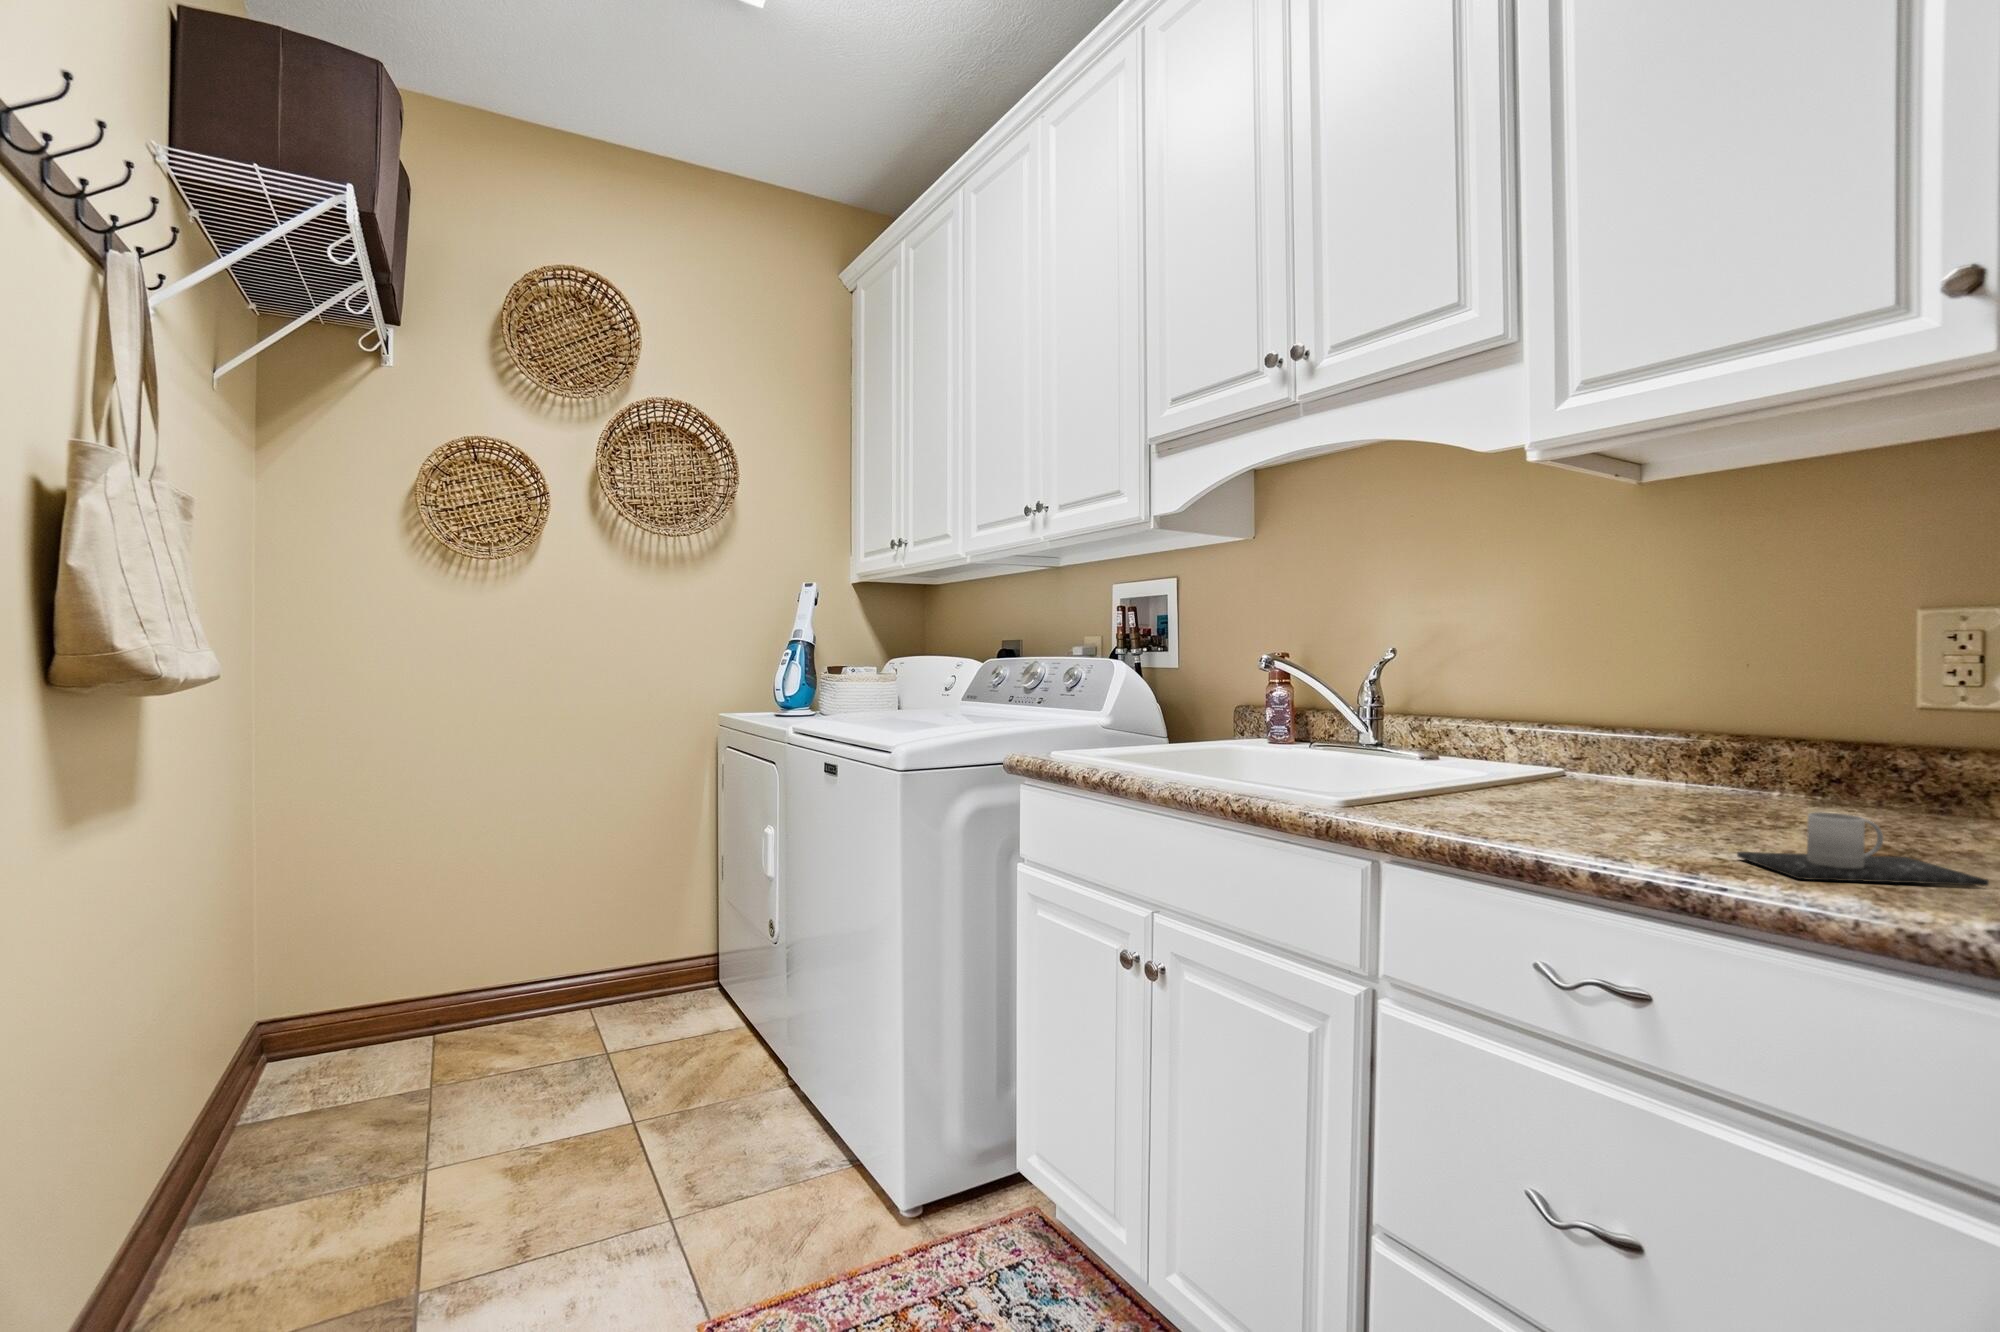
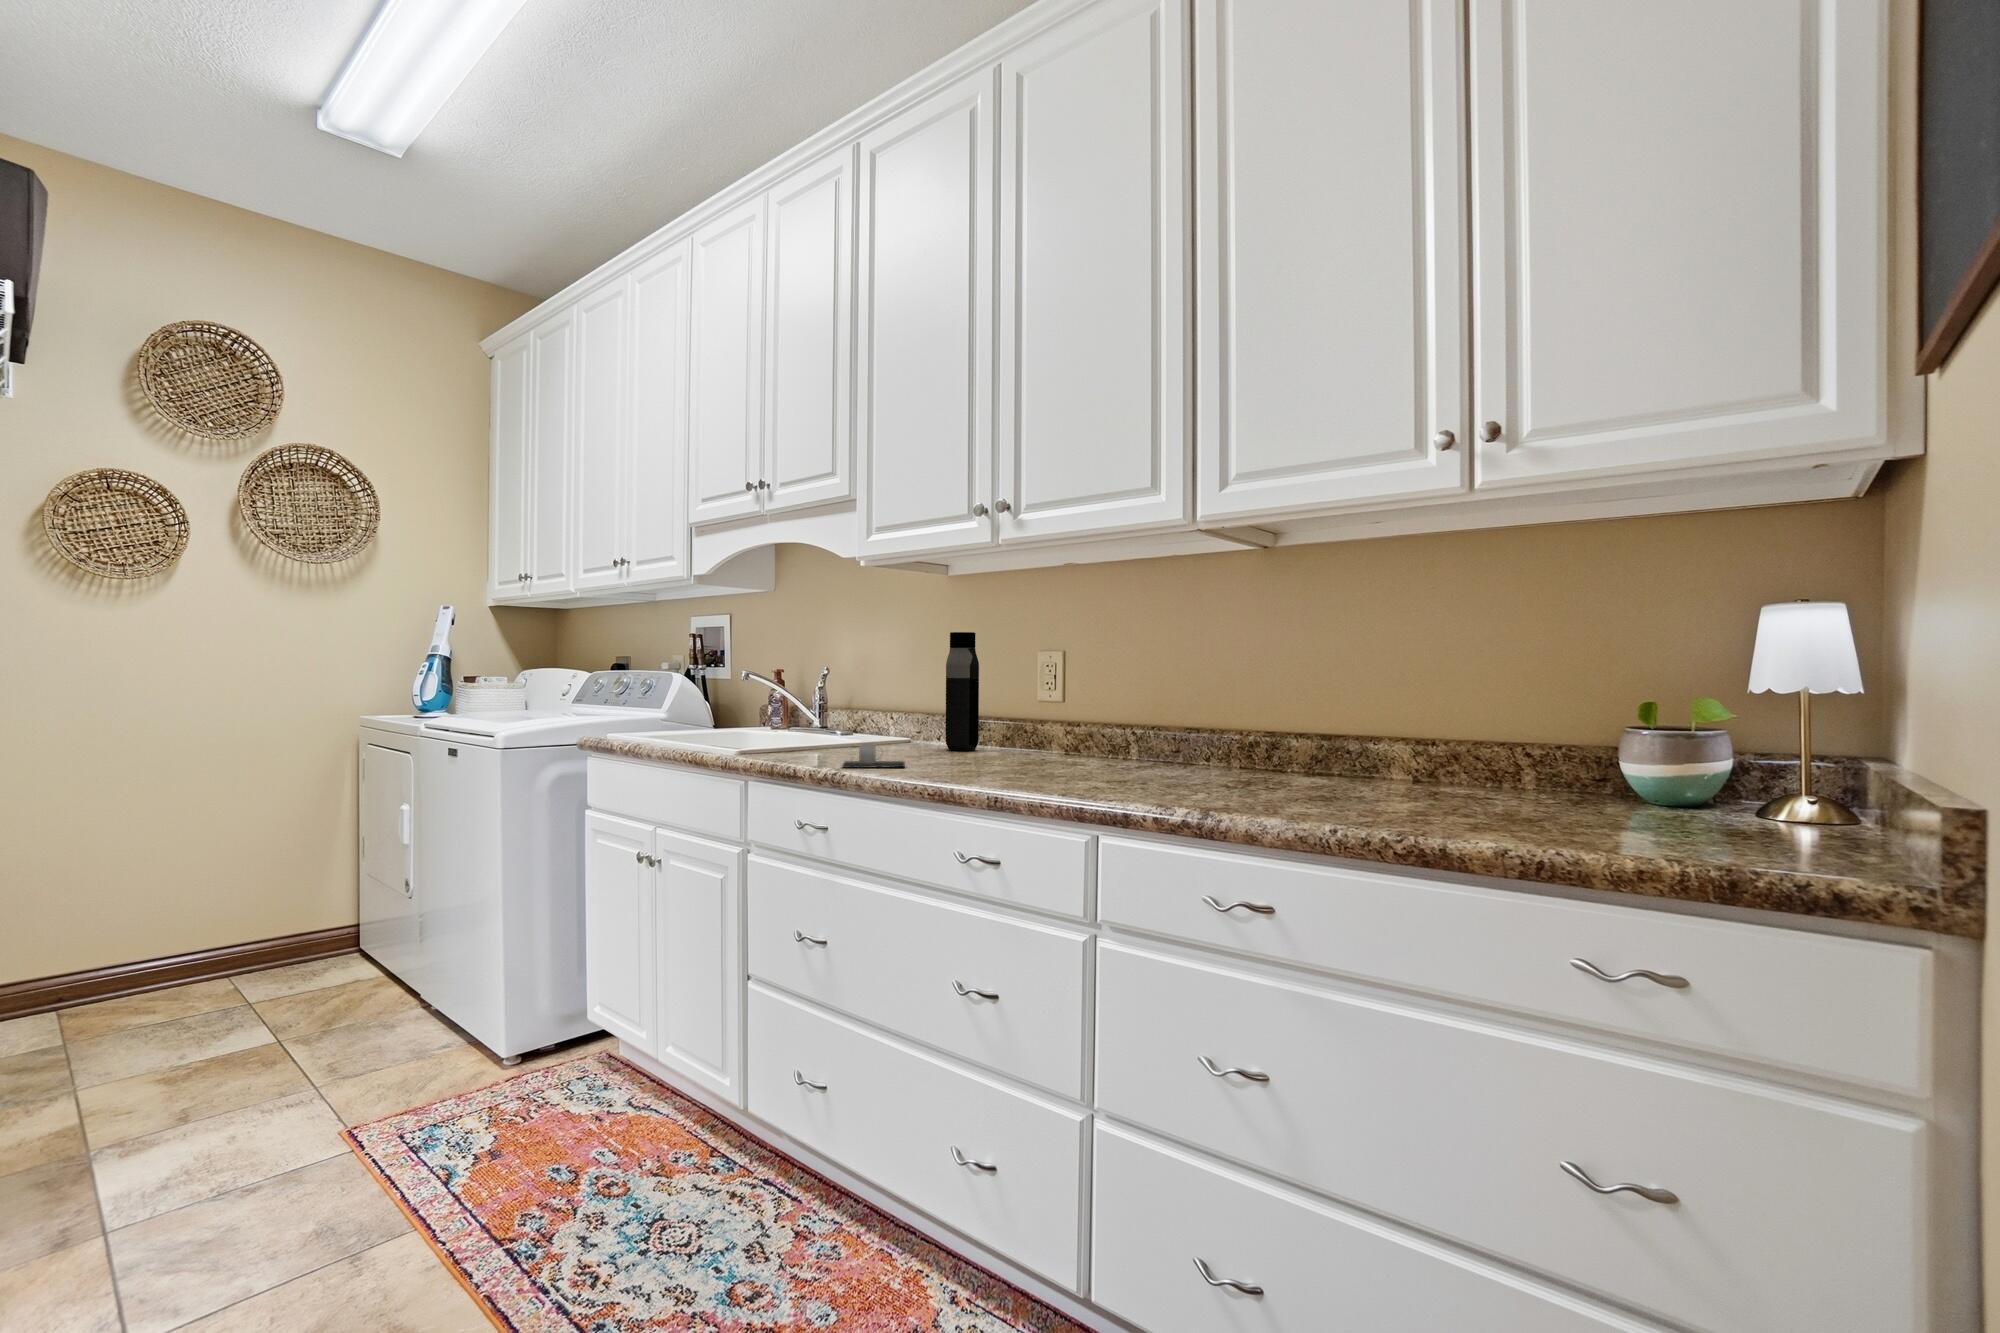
water bottle: none [1761,558,1853,808] -> present [946,632,979,751]

